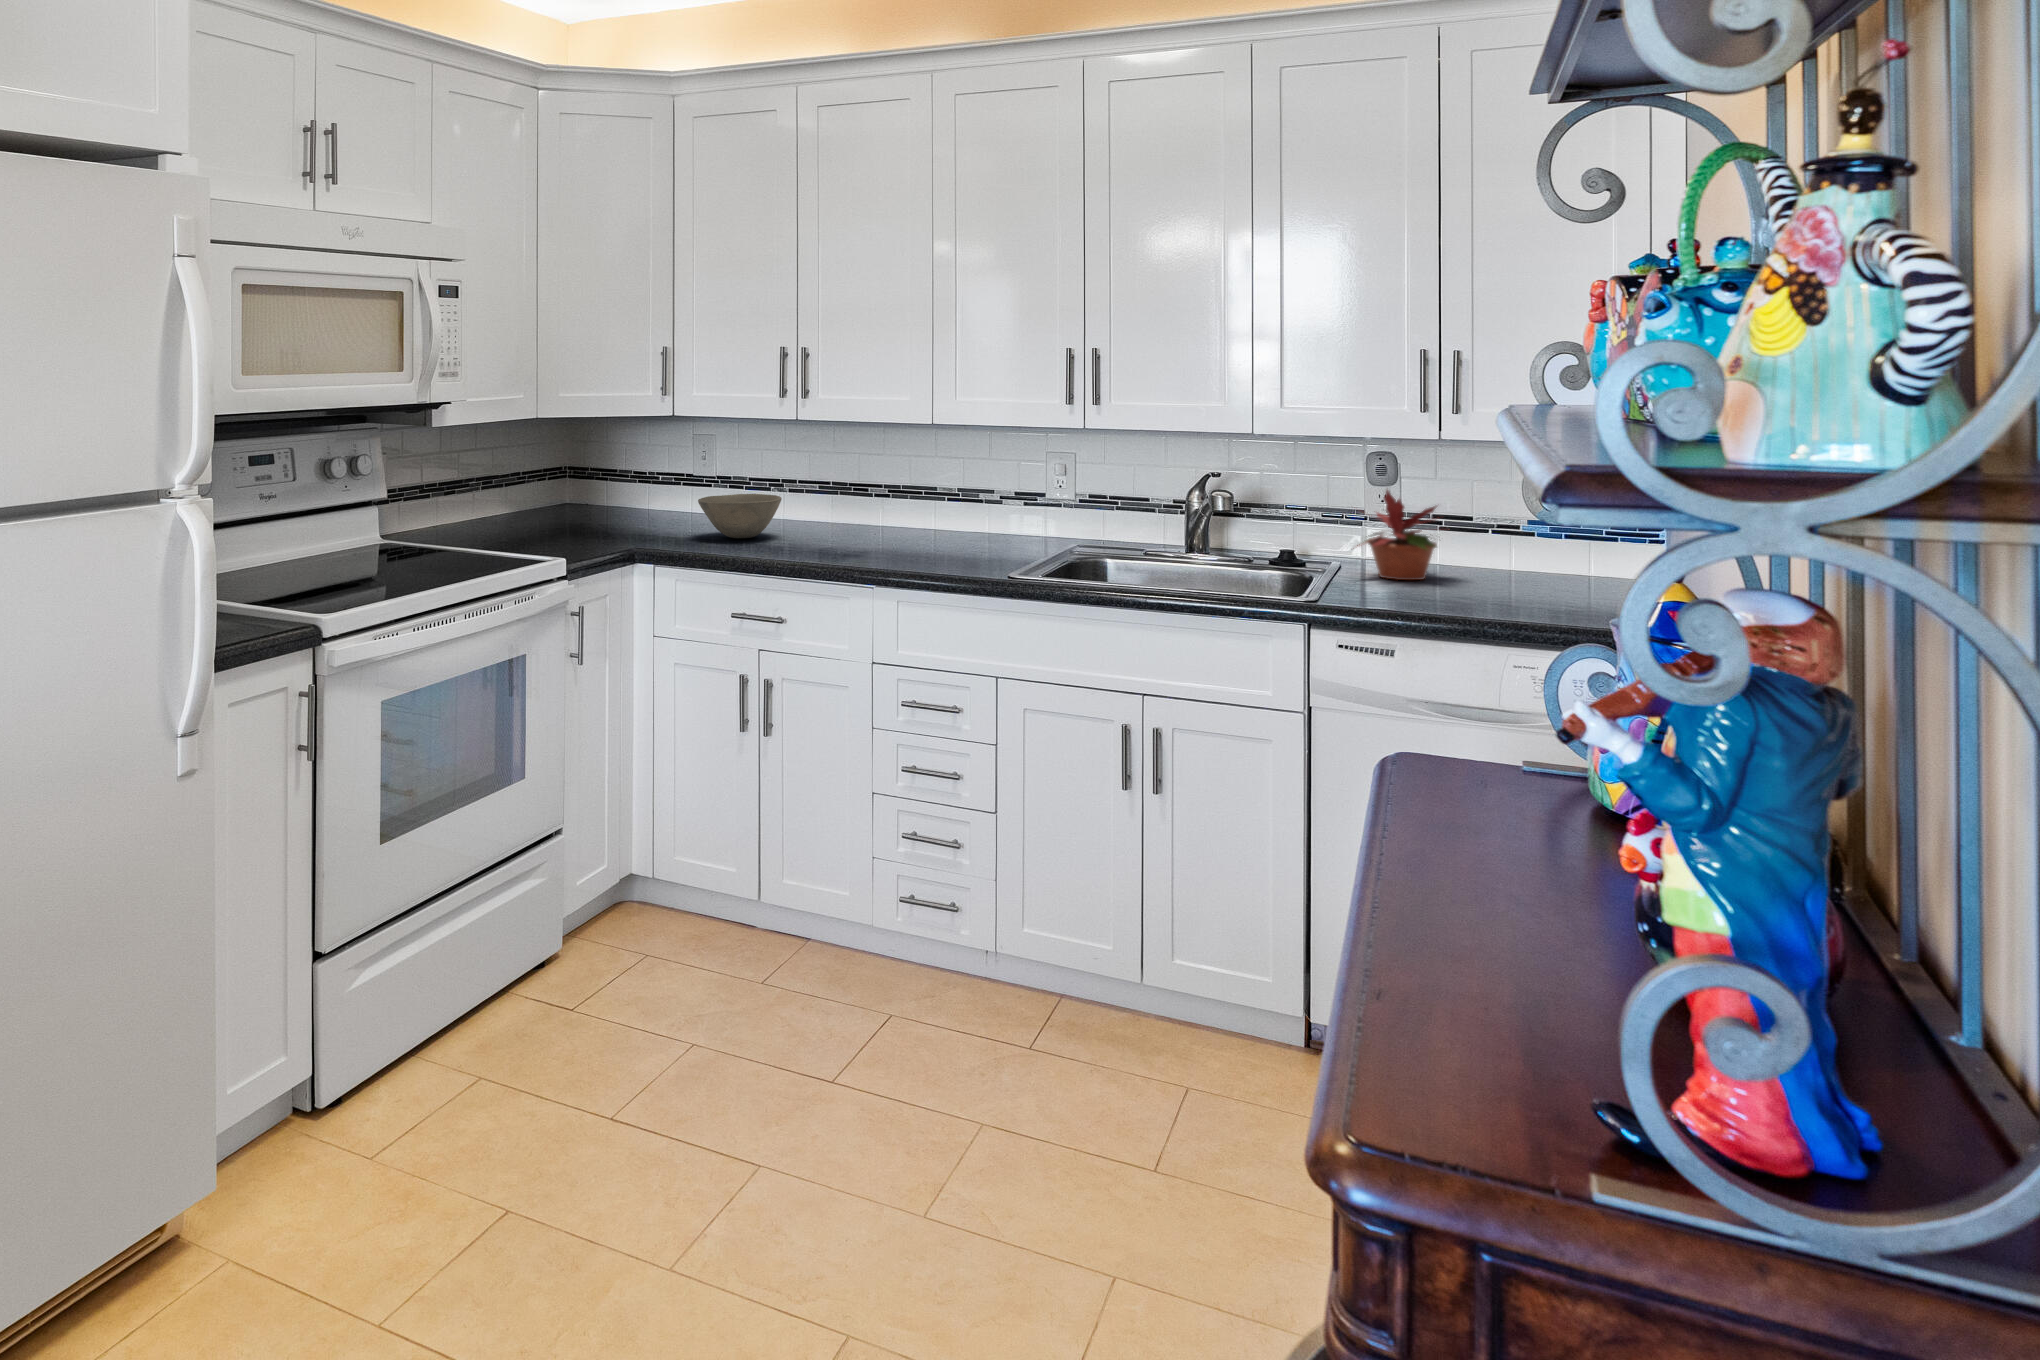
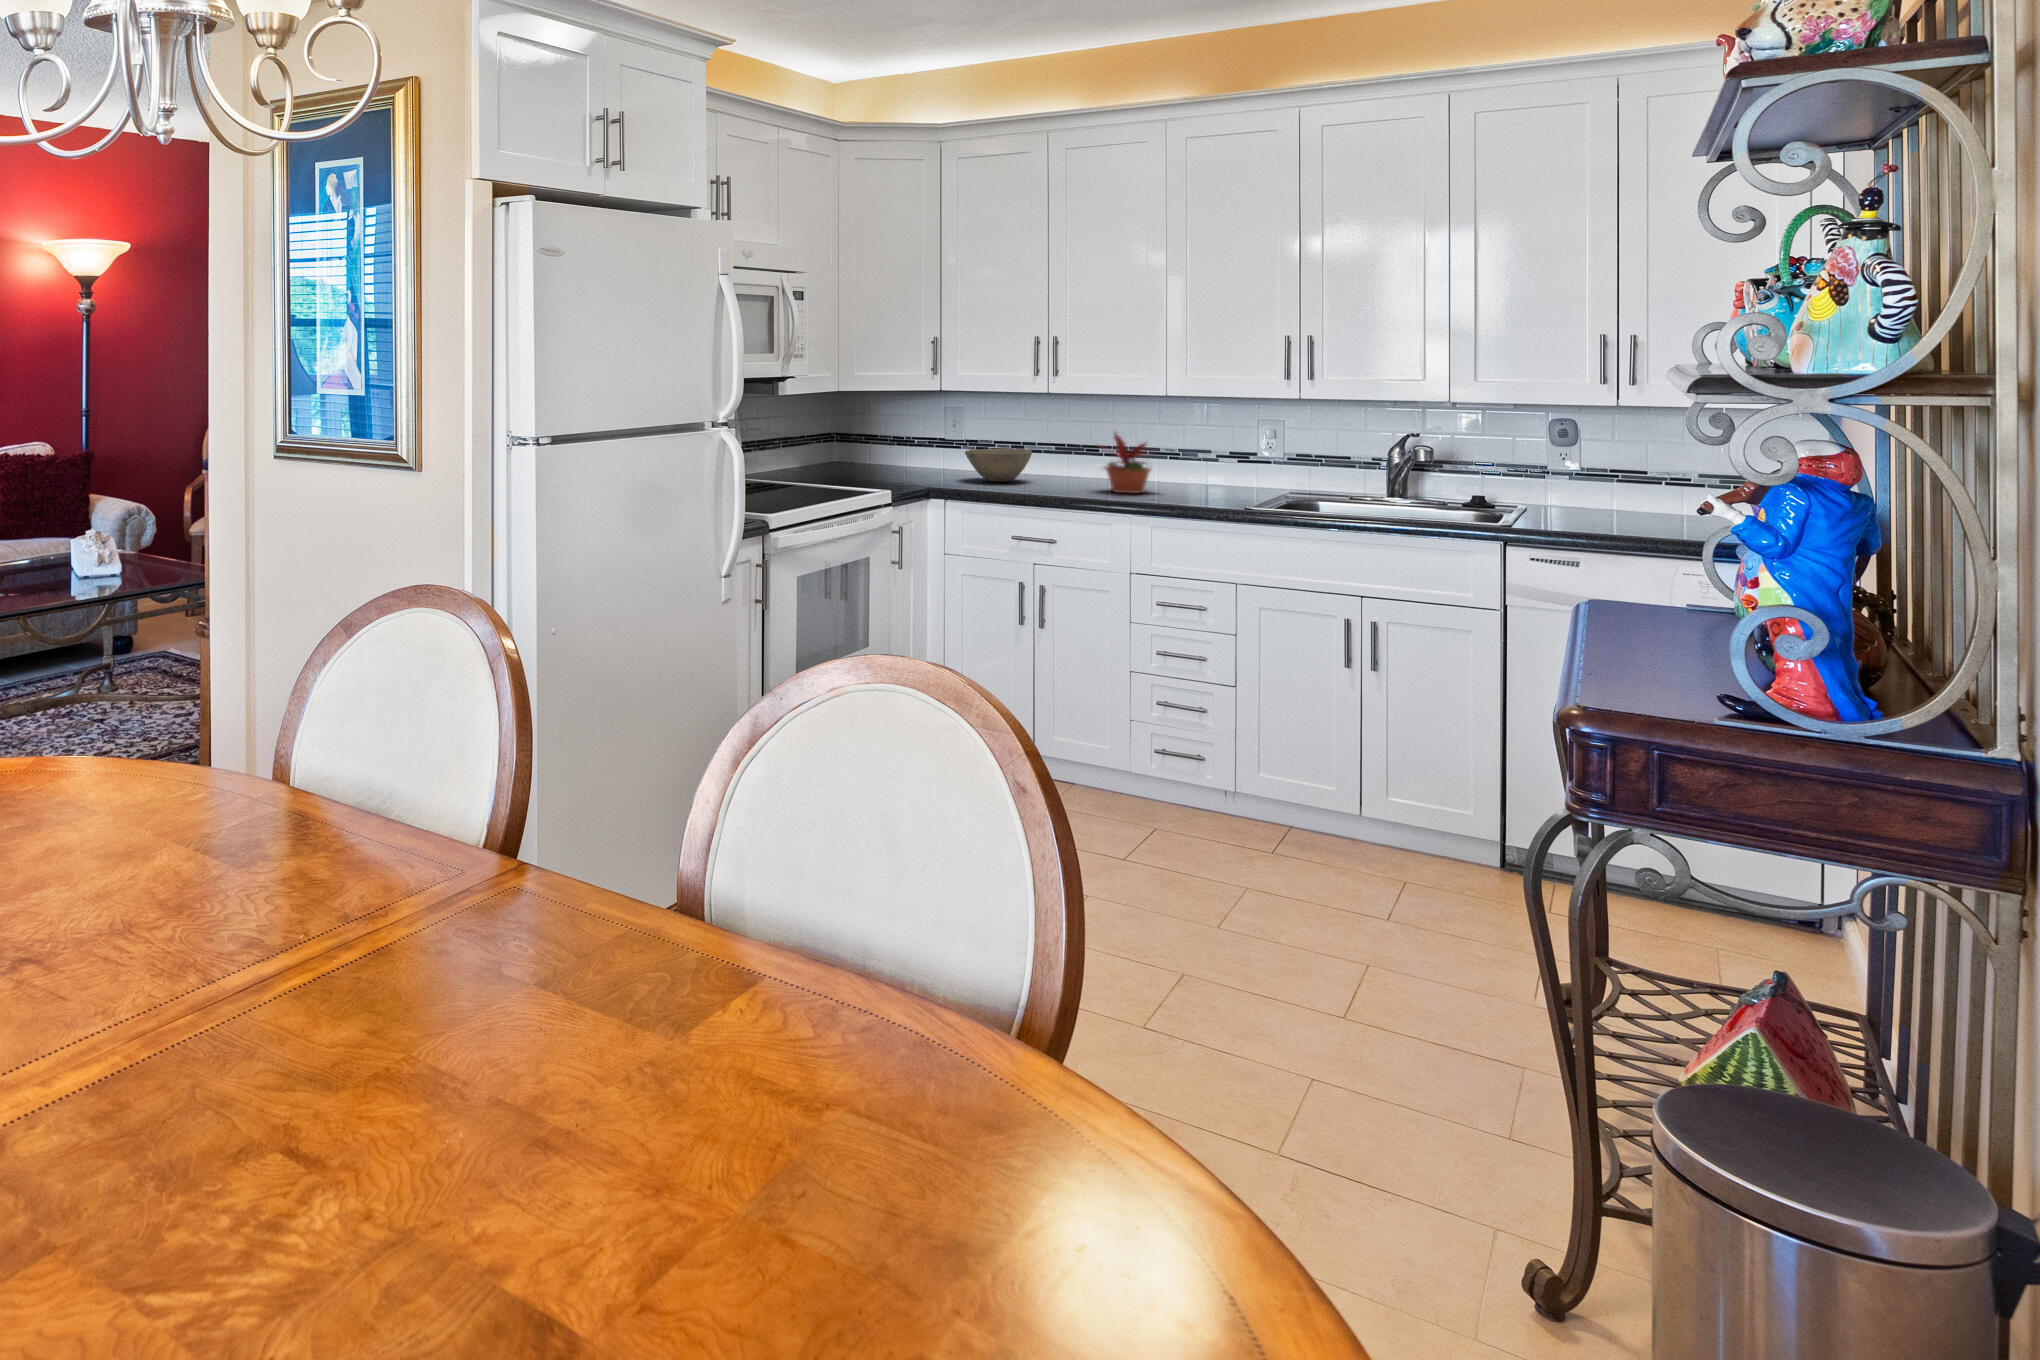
potted plant: present [1357,490,1439,580] -> present [1104,433,1154,493]

